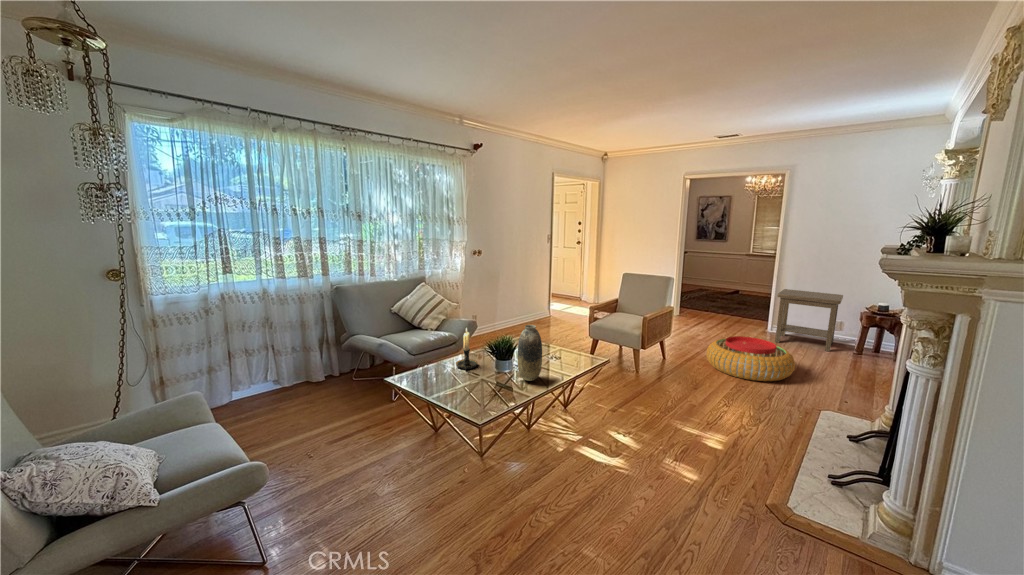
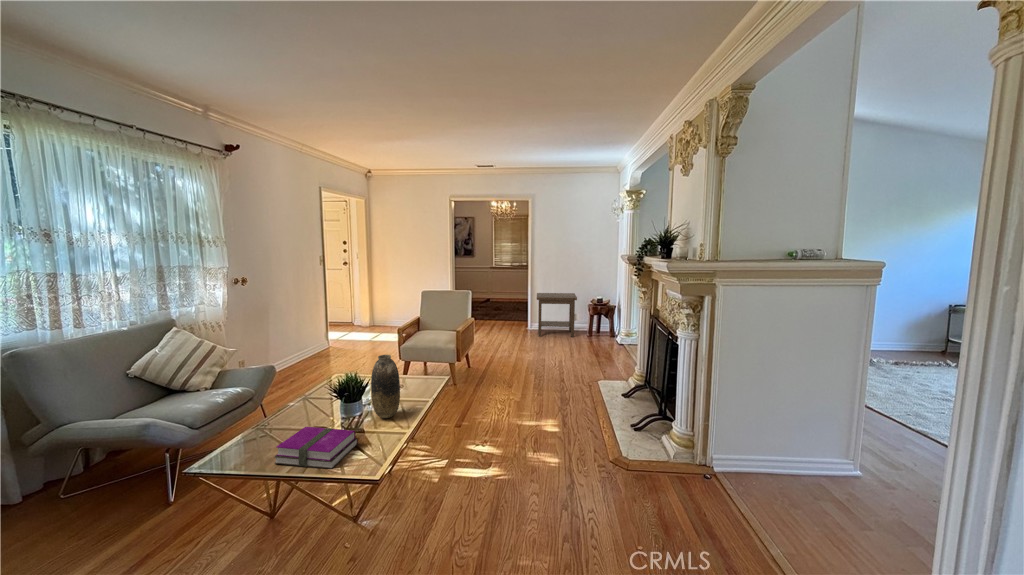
candle holder: present [456,328,478,370] -> none [279,373,309,428]
pouf: present [706,336,795,381] -> none [503,335,567,370]
hardback book: none [434,370,493,406] -> present [274,427,358,469]

